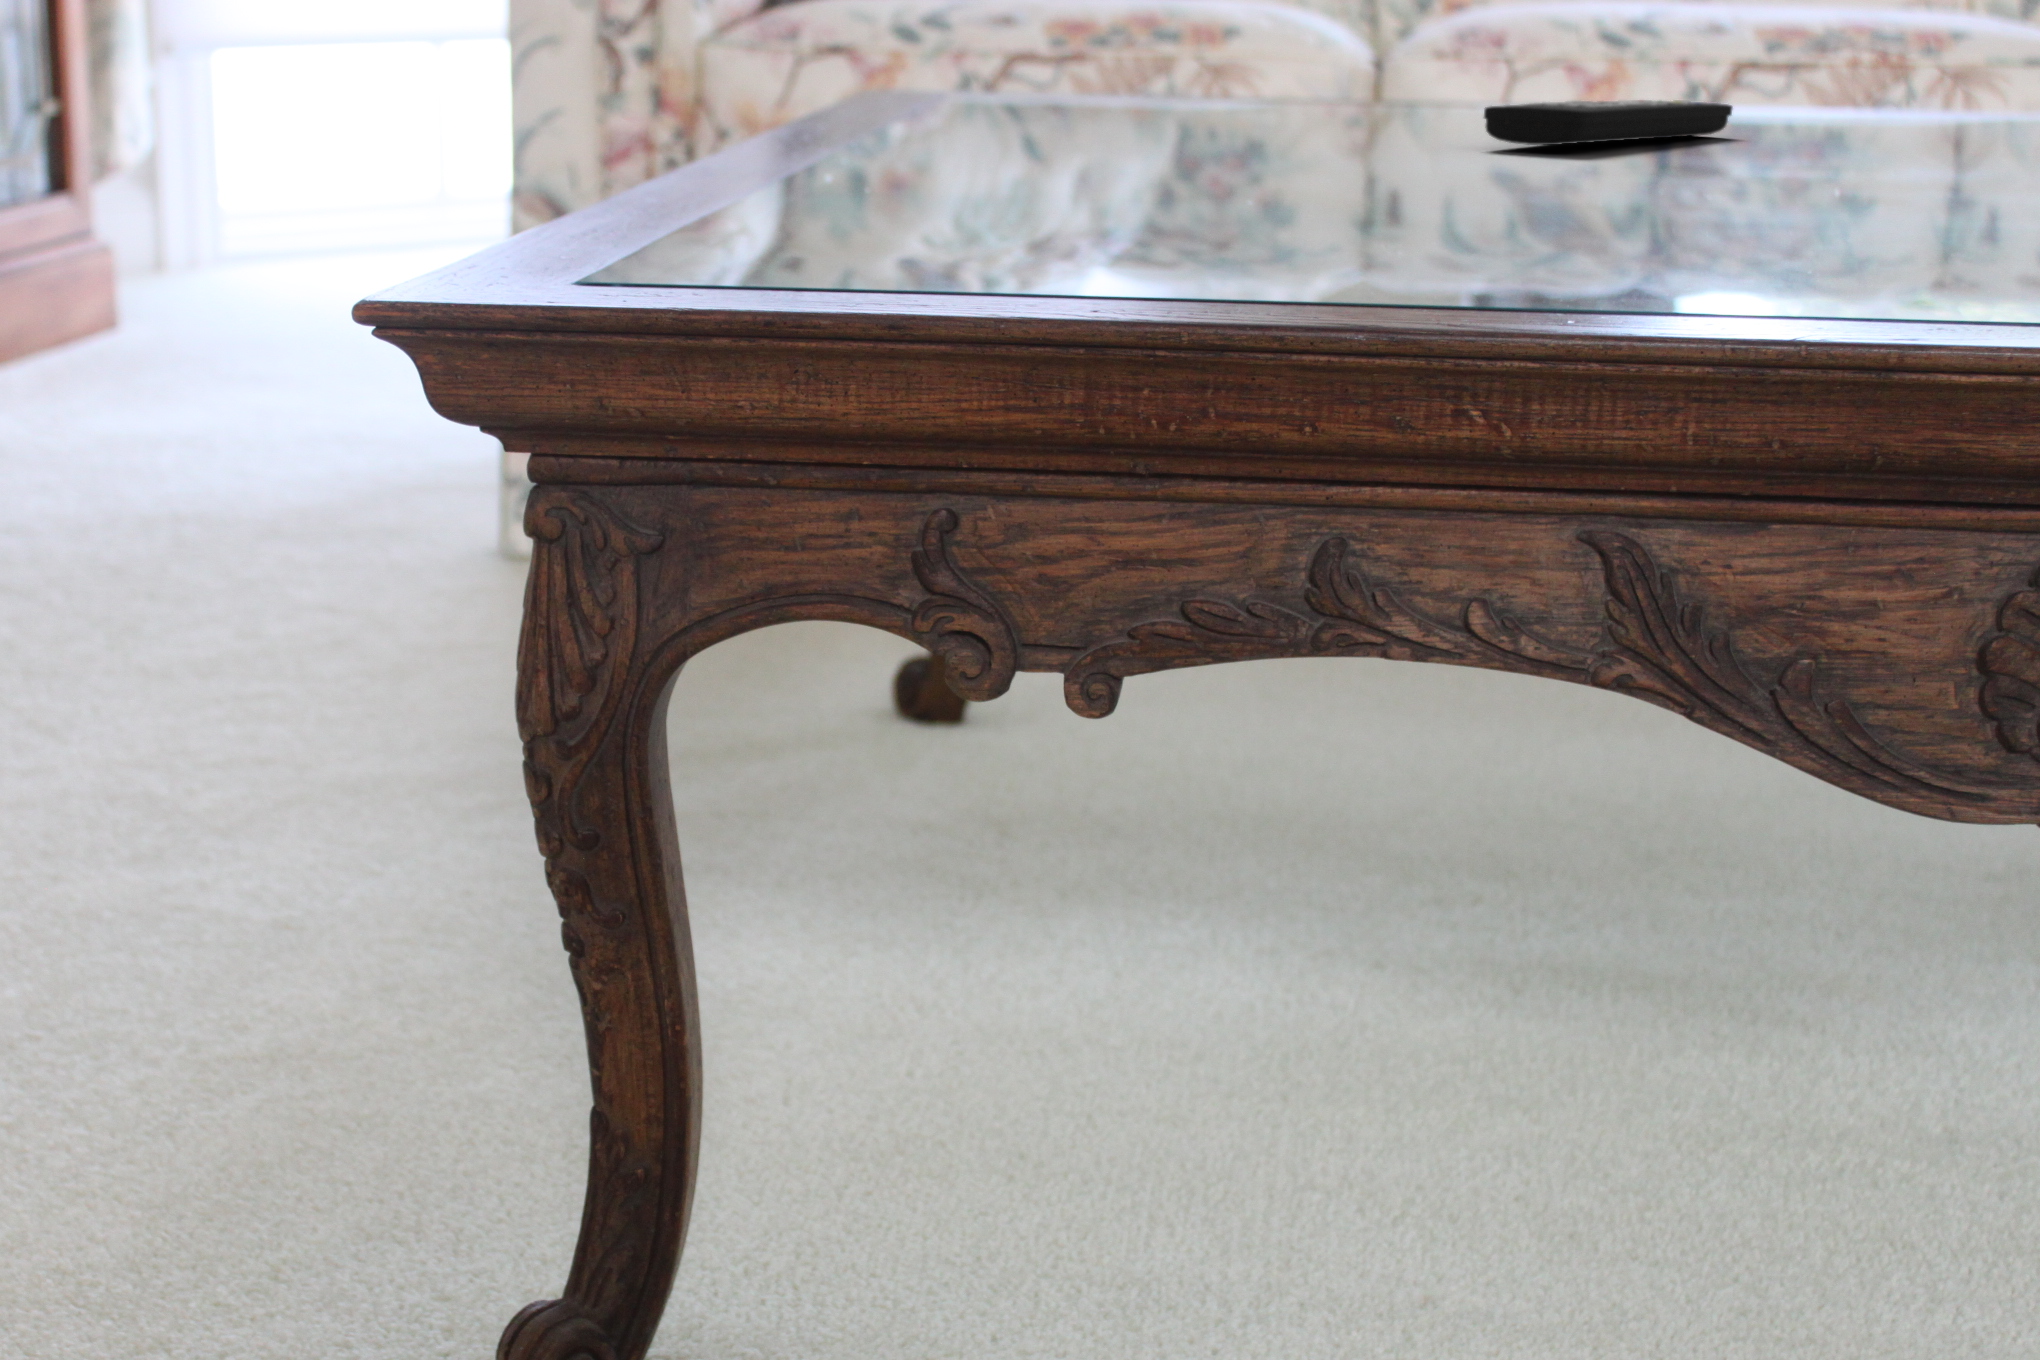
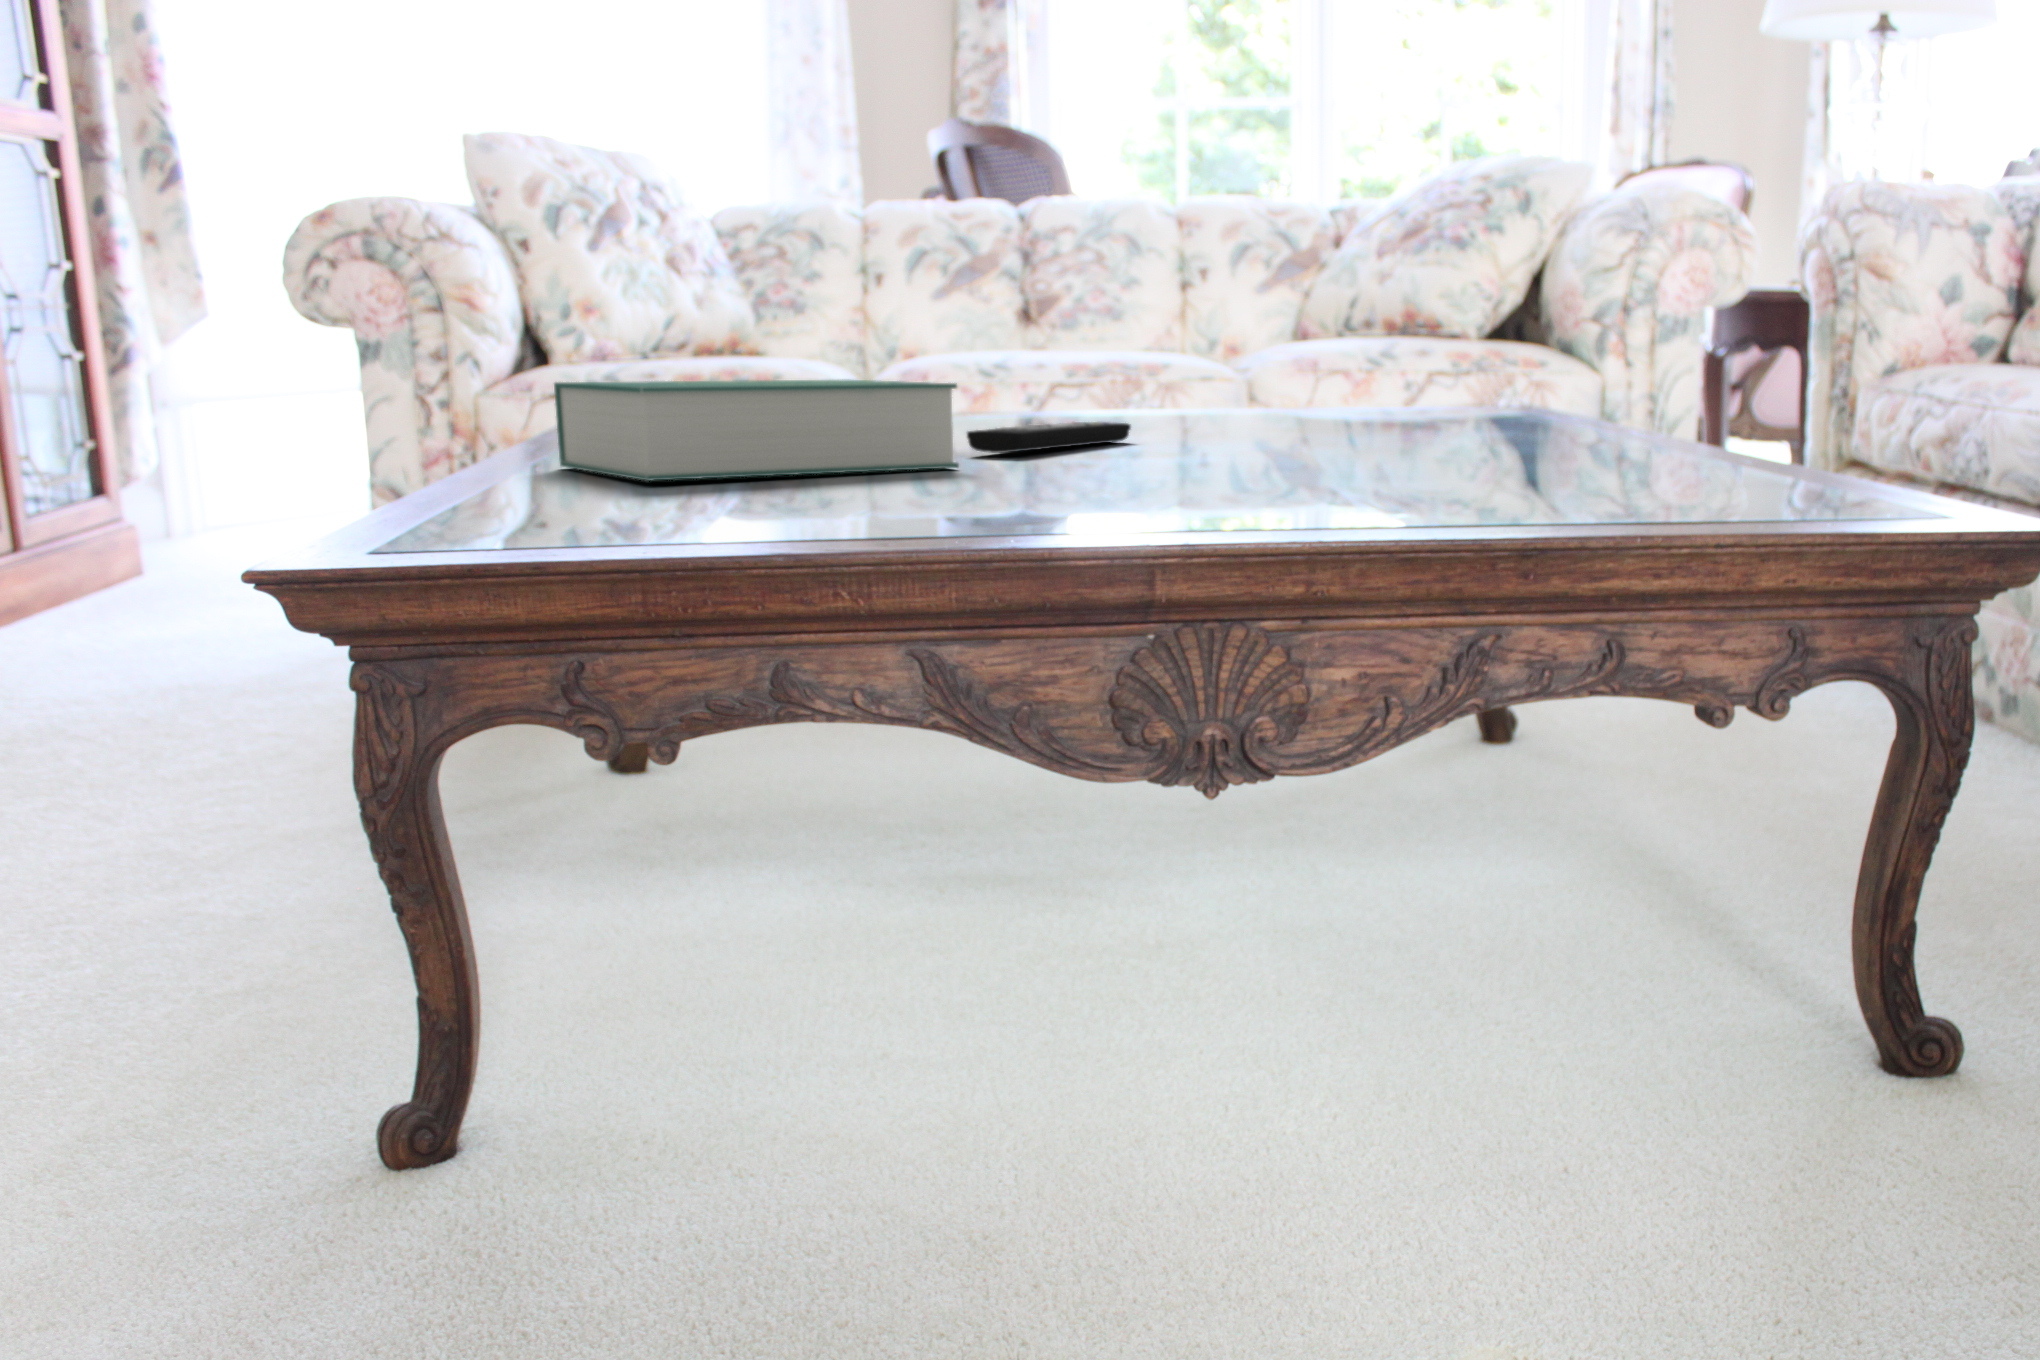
book: none [839,4,1515,169] -> present [554,380,959,481]

